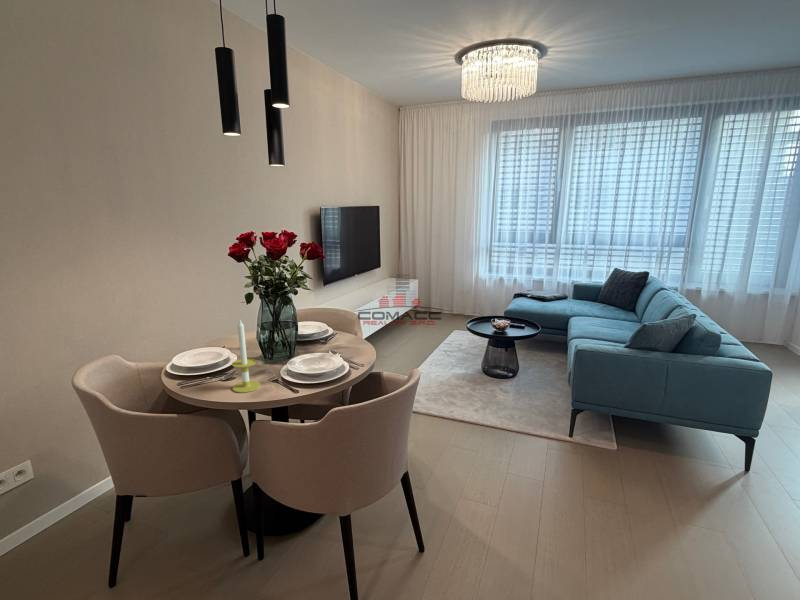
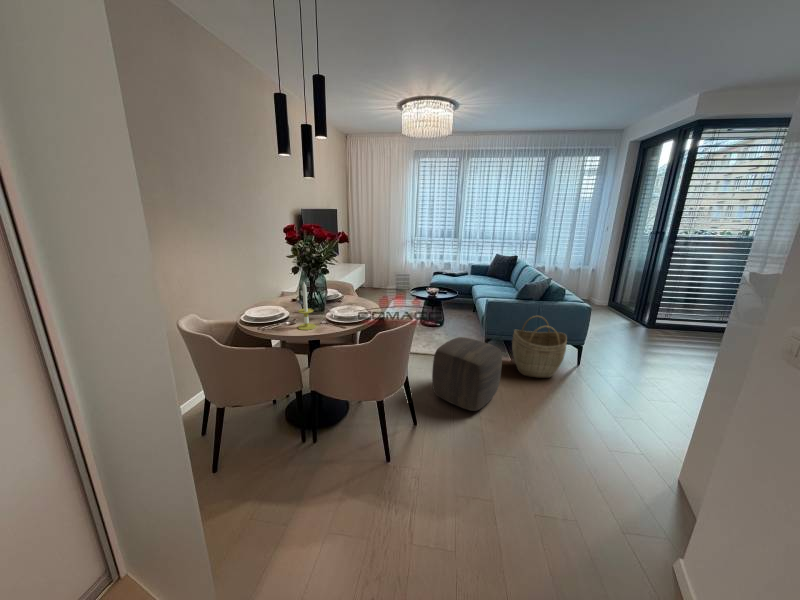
woven basket: none [615,380,718,491] -> present [512,316,567,378]
ottoman: none [463,409,583,543] -> present [432,337,502,411]

